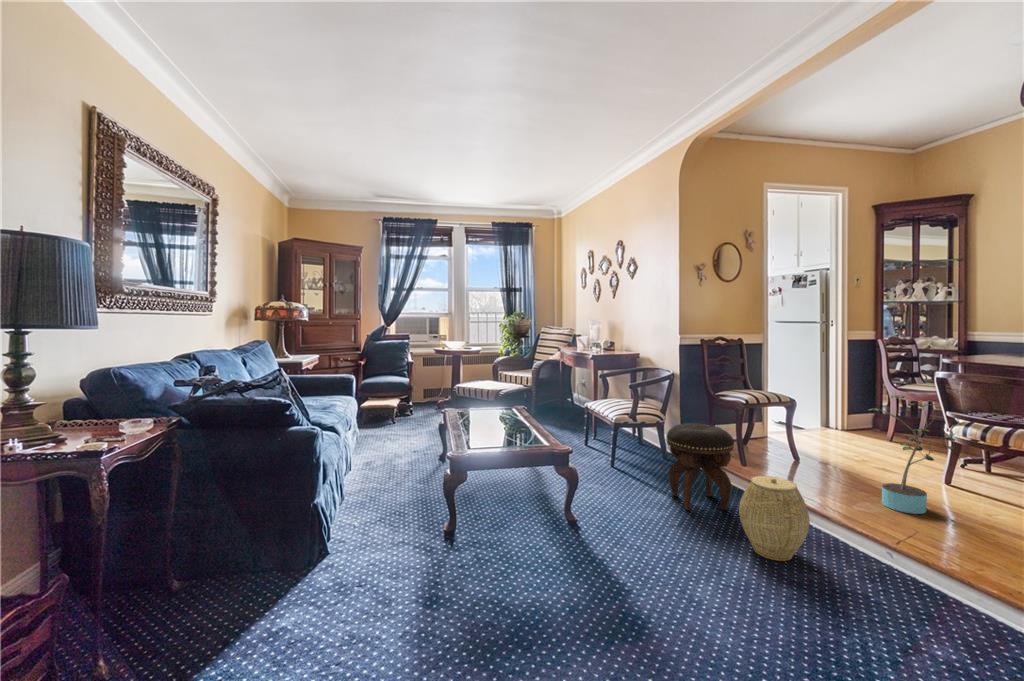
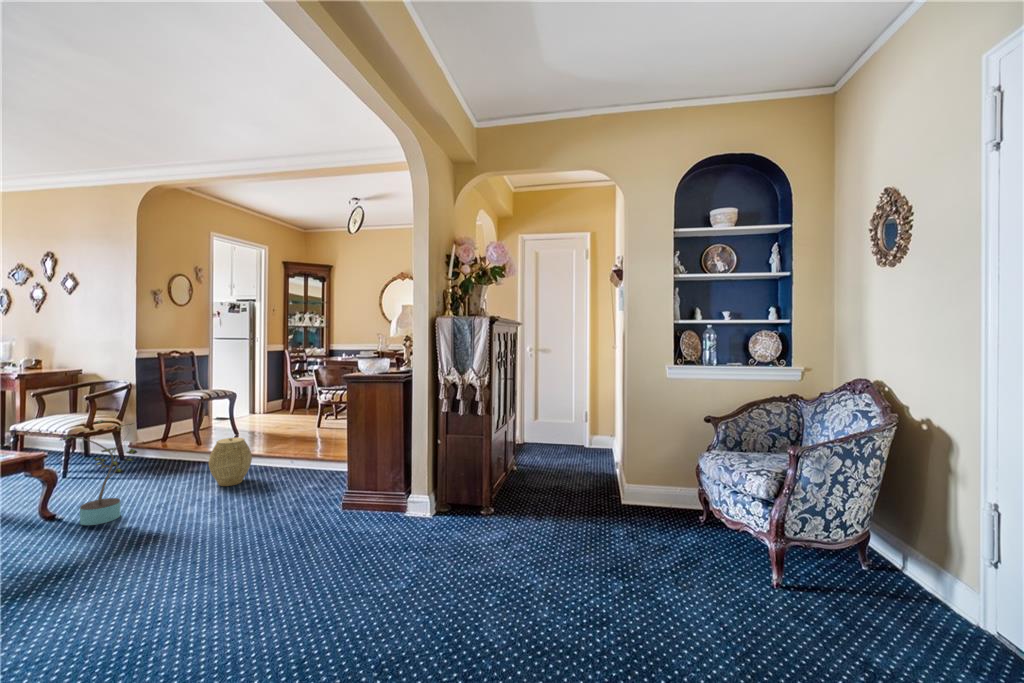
potted plant: present [867,395,955,514] -> present [60,420,137,525]
footstool: present [666,423,734,510] -> none [141,417,199,481]

